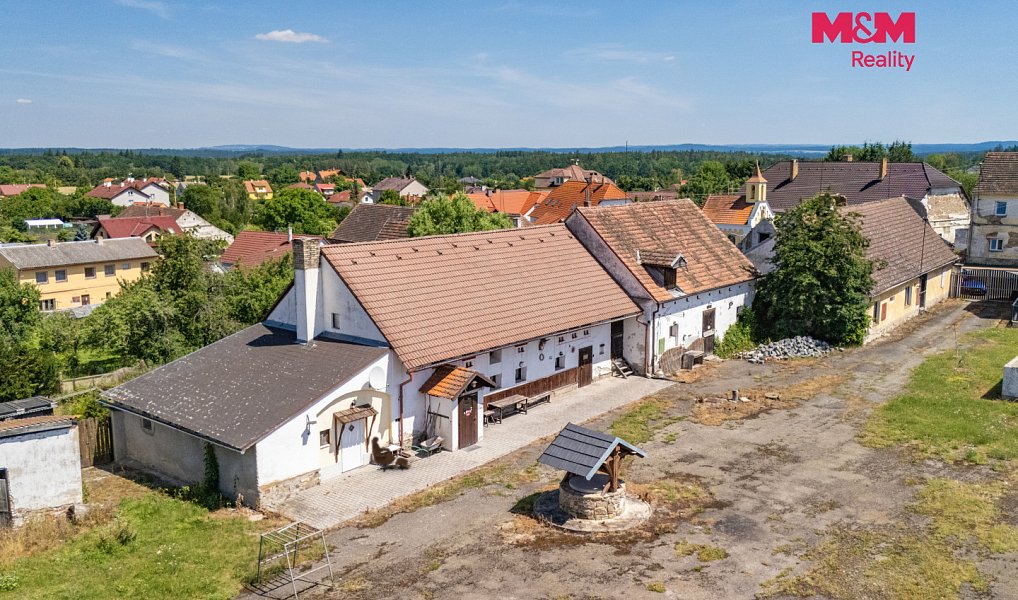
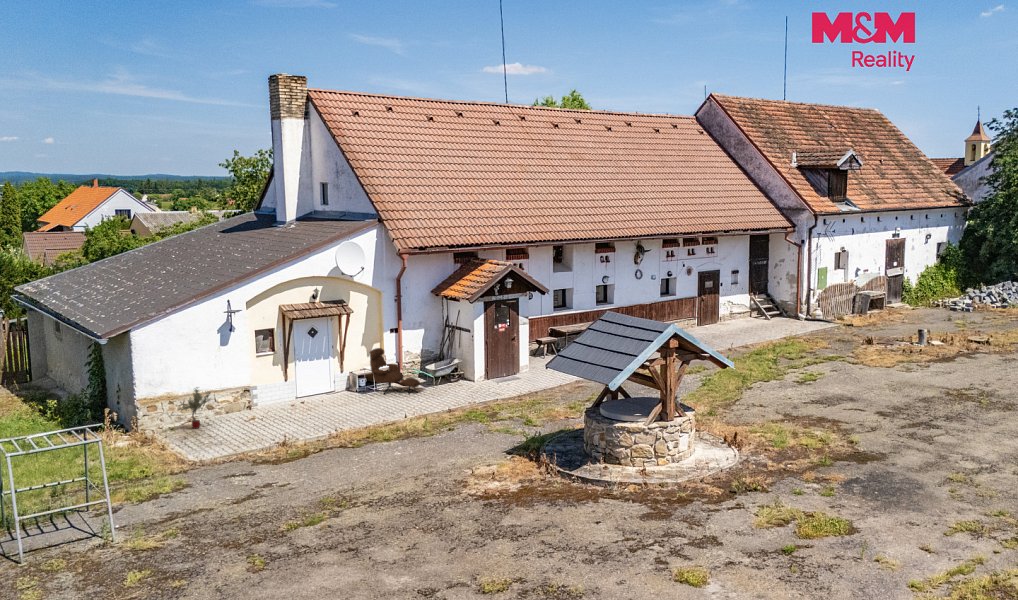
potted tree: none [254,484,276,515] -> present [178,389,211,429]

